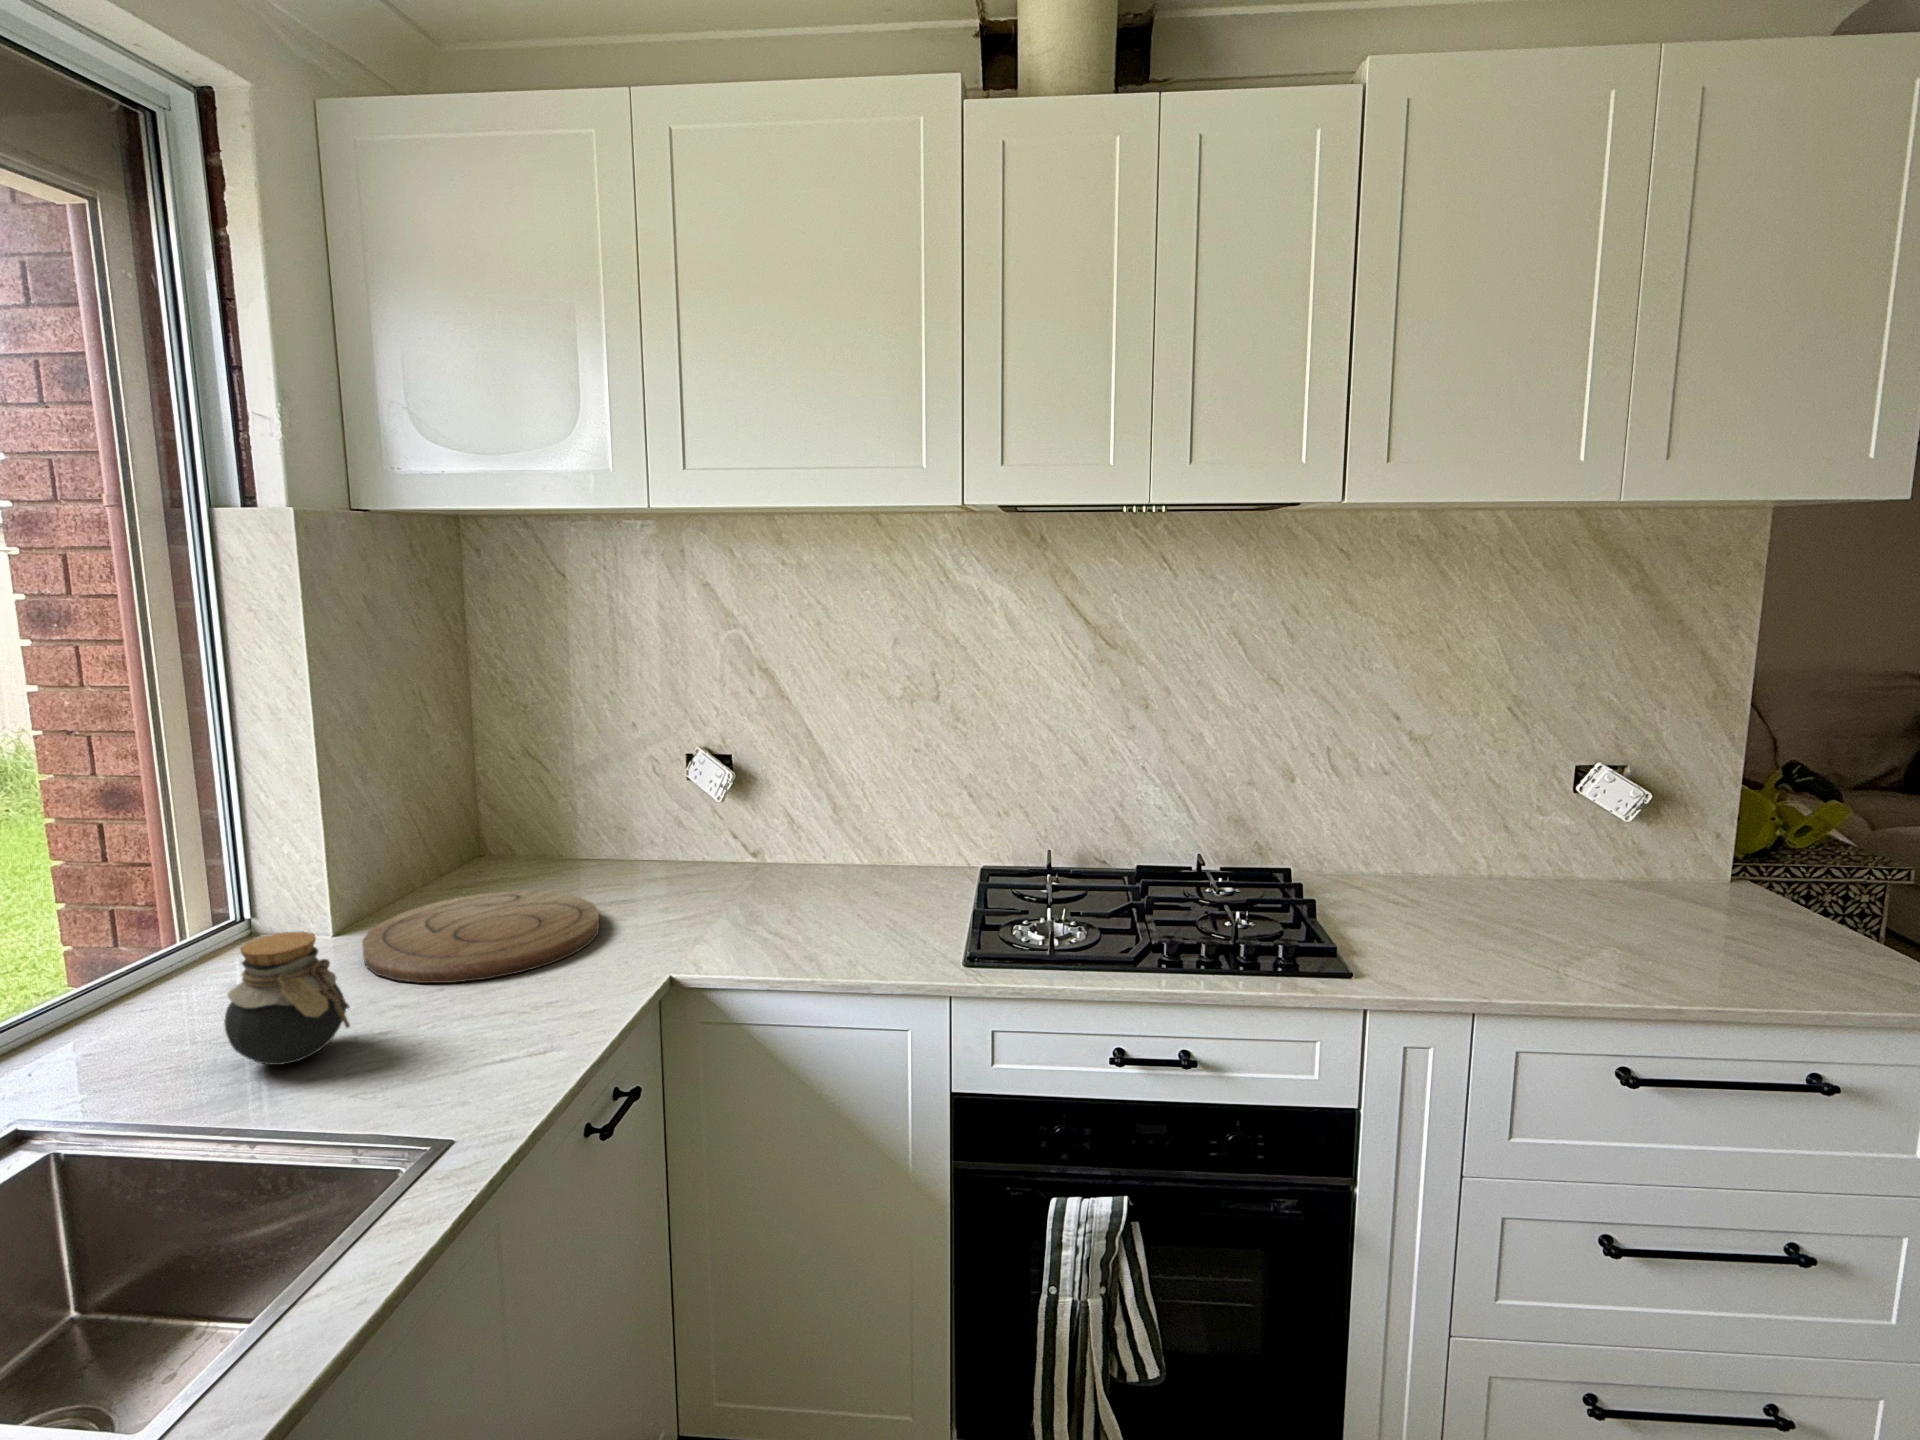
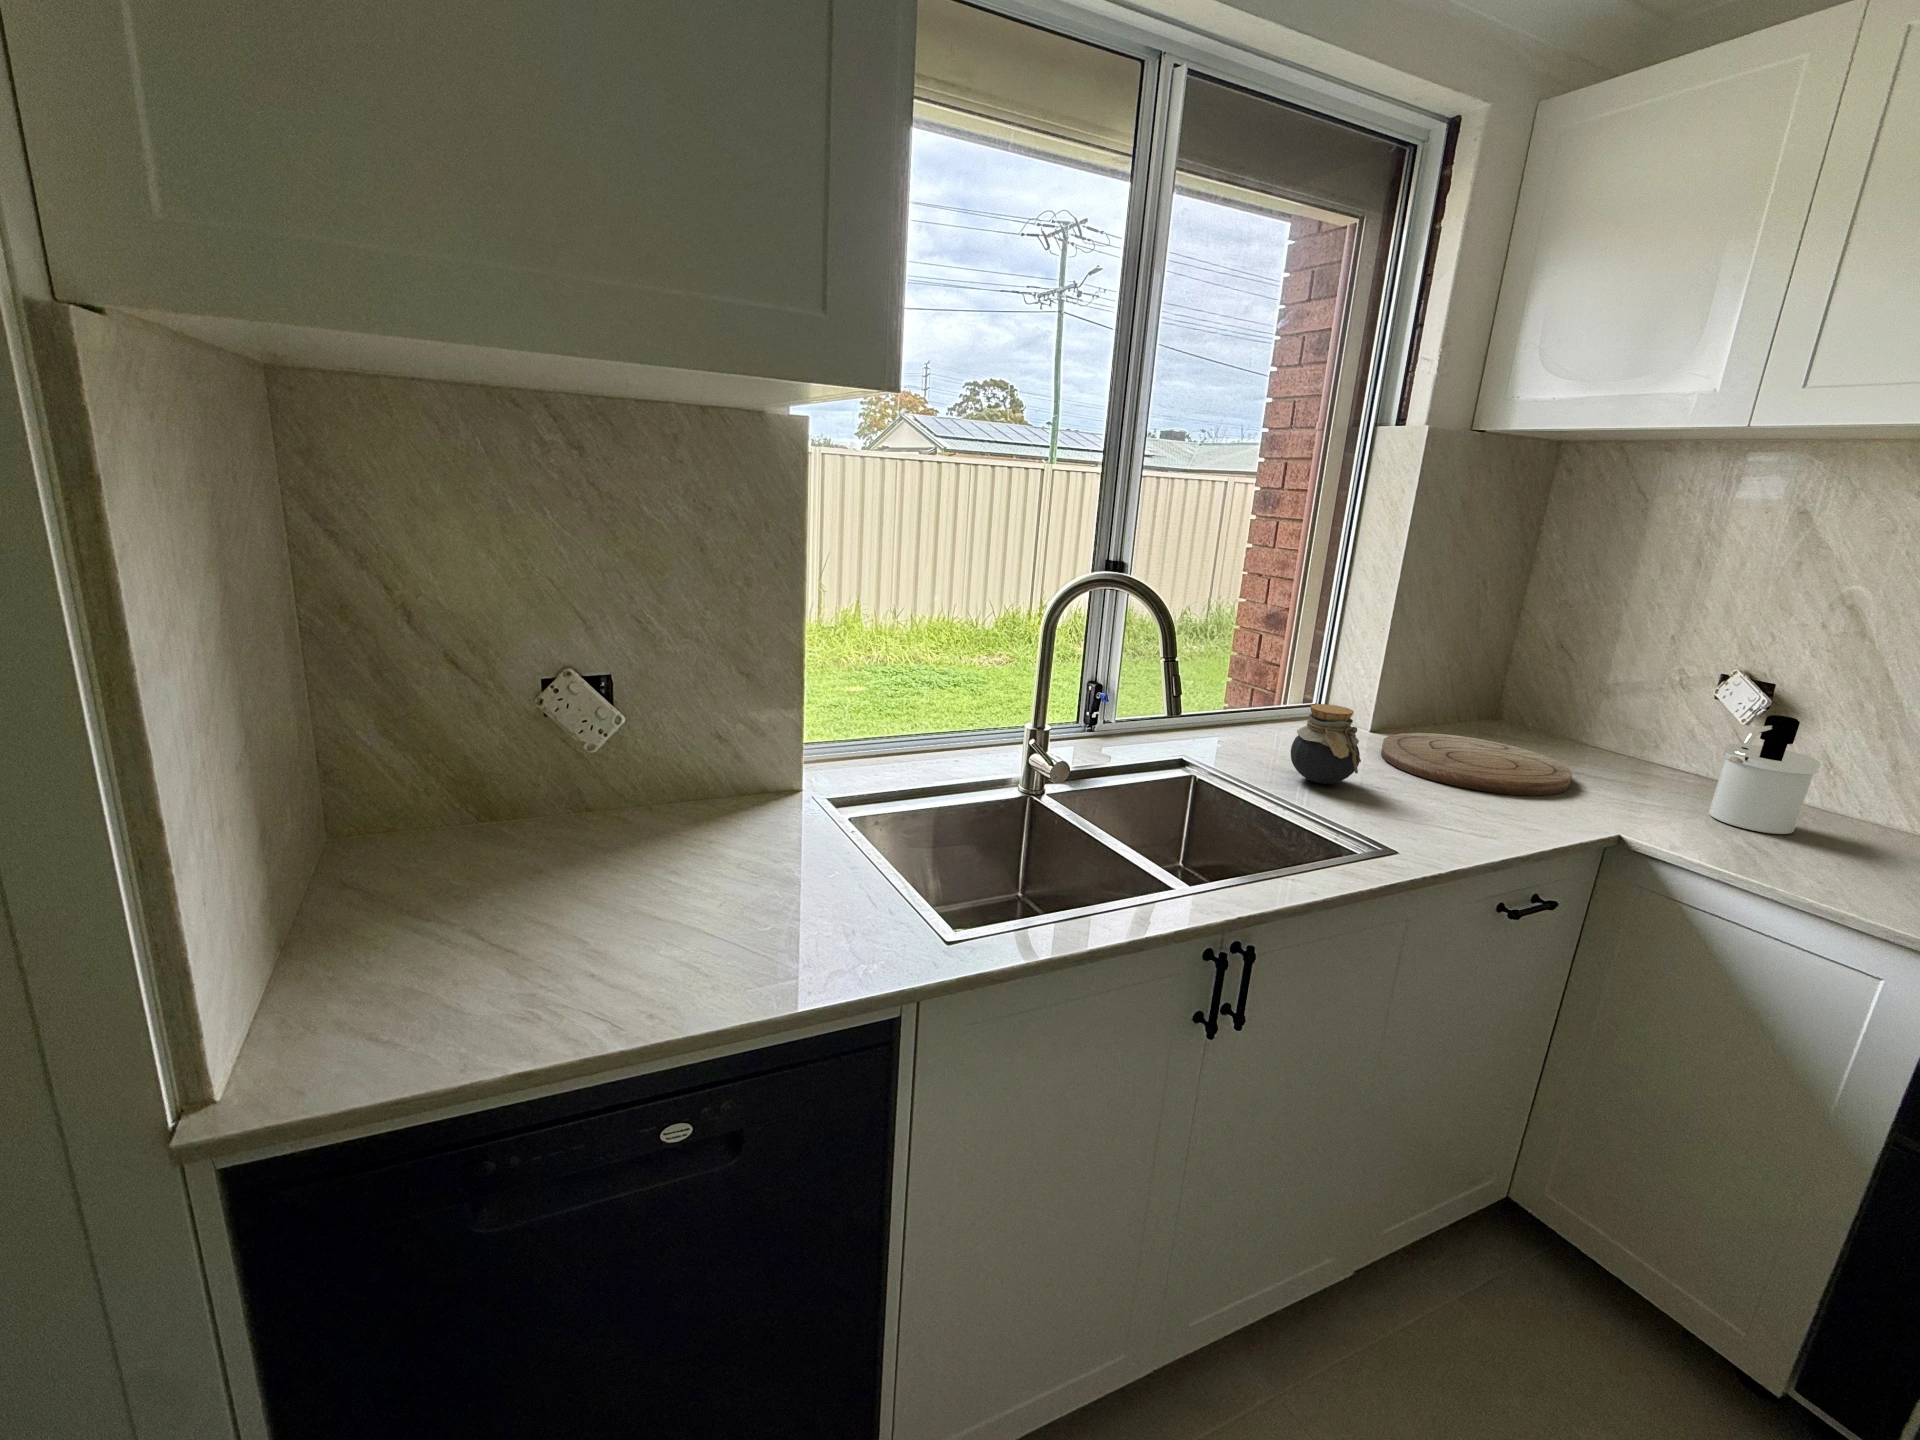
soap dispenser: none [721,794,792,915] -> present [1709,715,1820,834]

